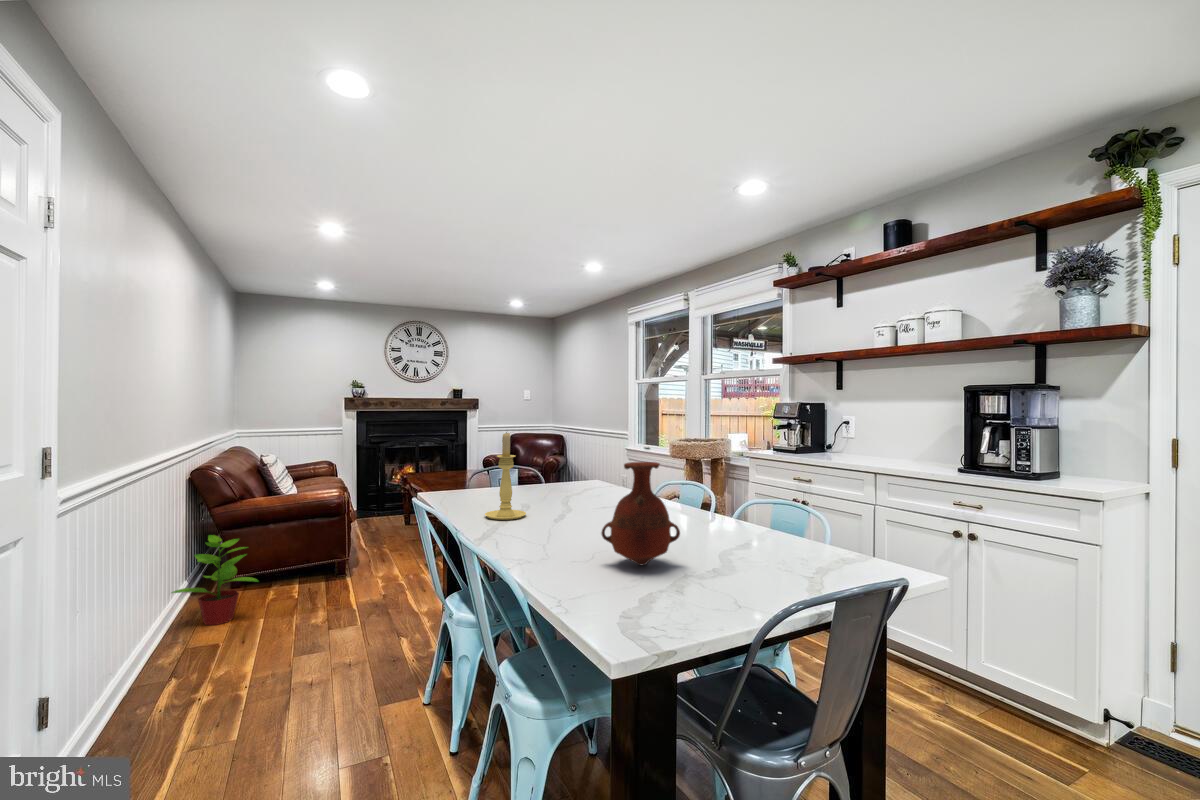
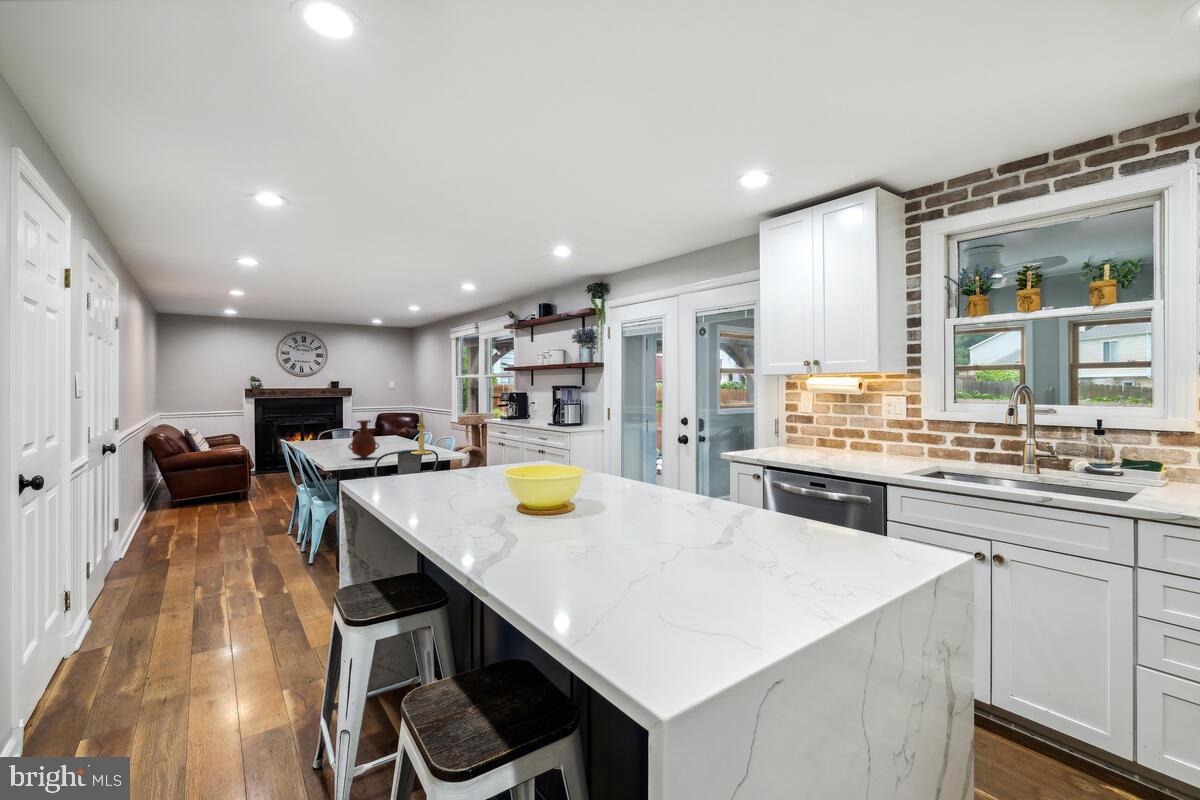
candle holder: present [485,433,526,520] -> present [411,413,431,455]
potted plant: present [172,535,258,625] -> none [143,469,195,520]

